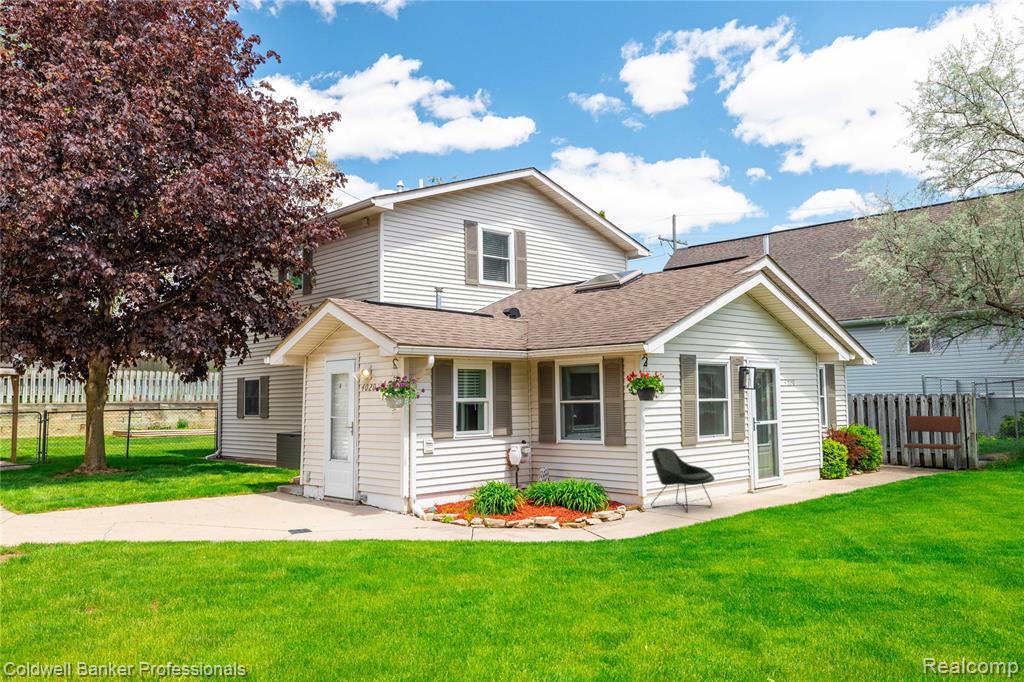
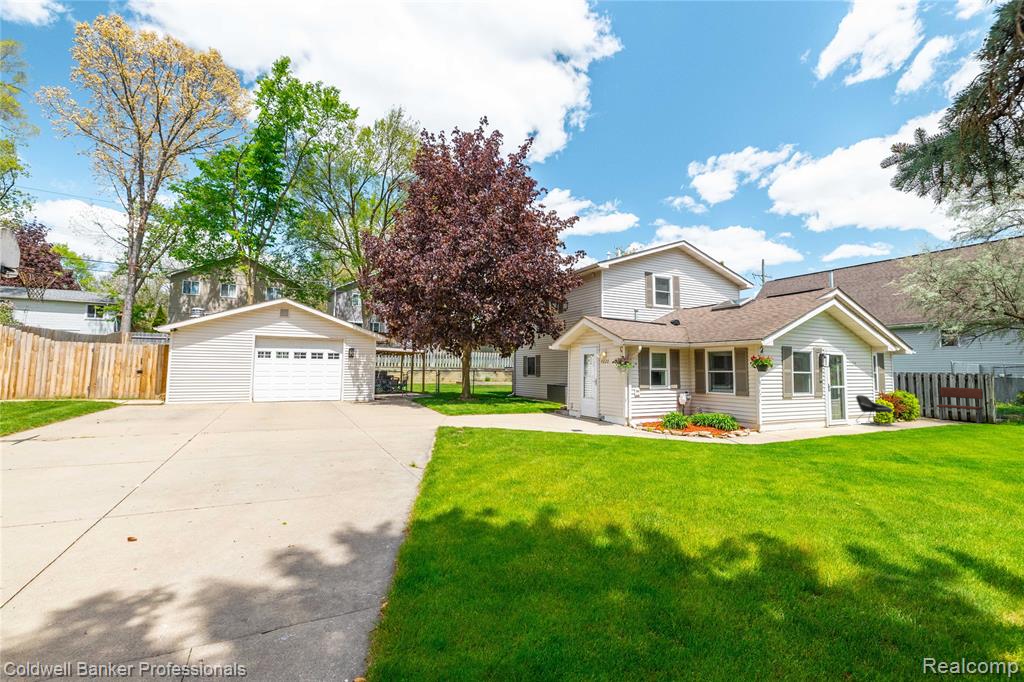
lounge chair: present [651,448,714,512] -> present [856,395,893,424]

